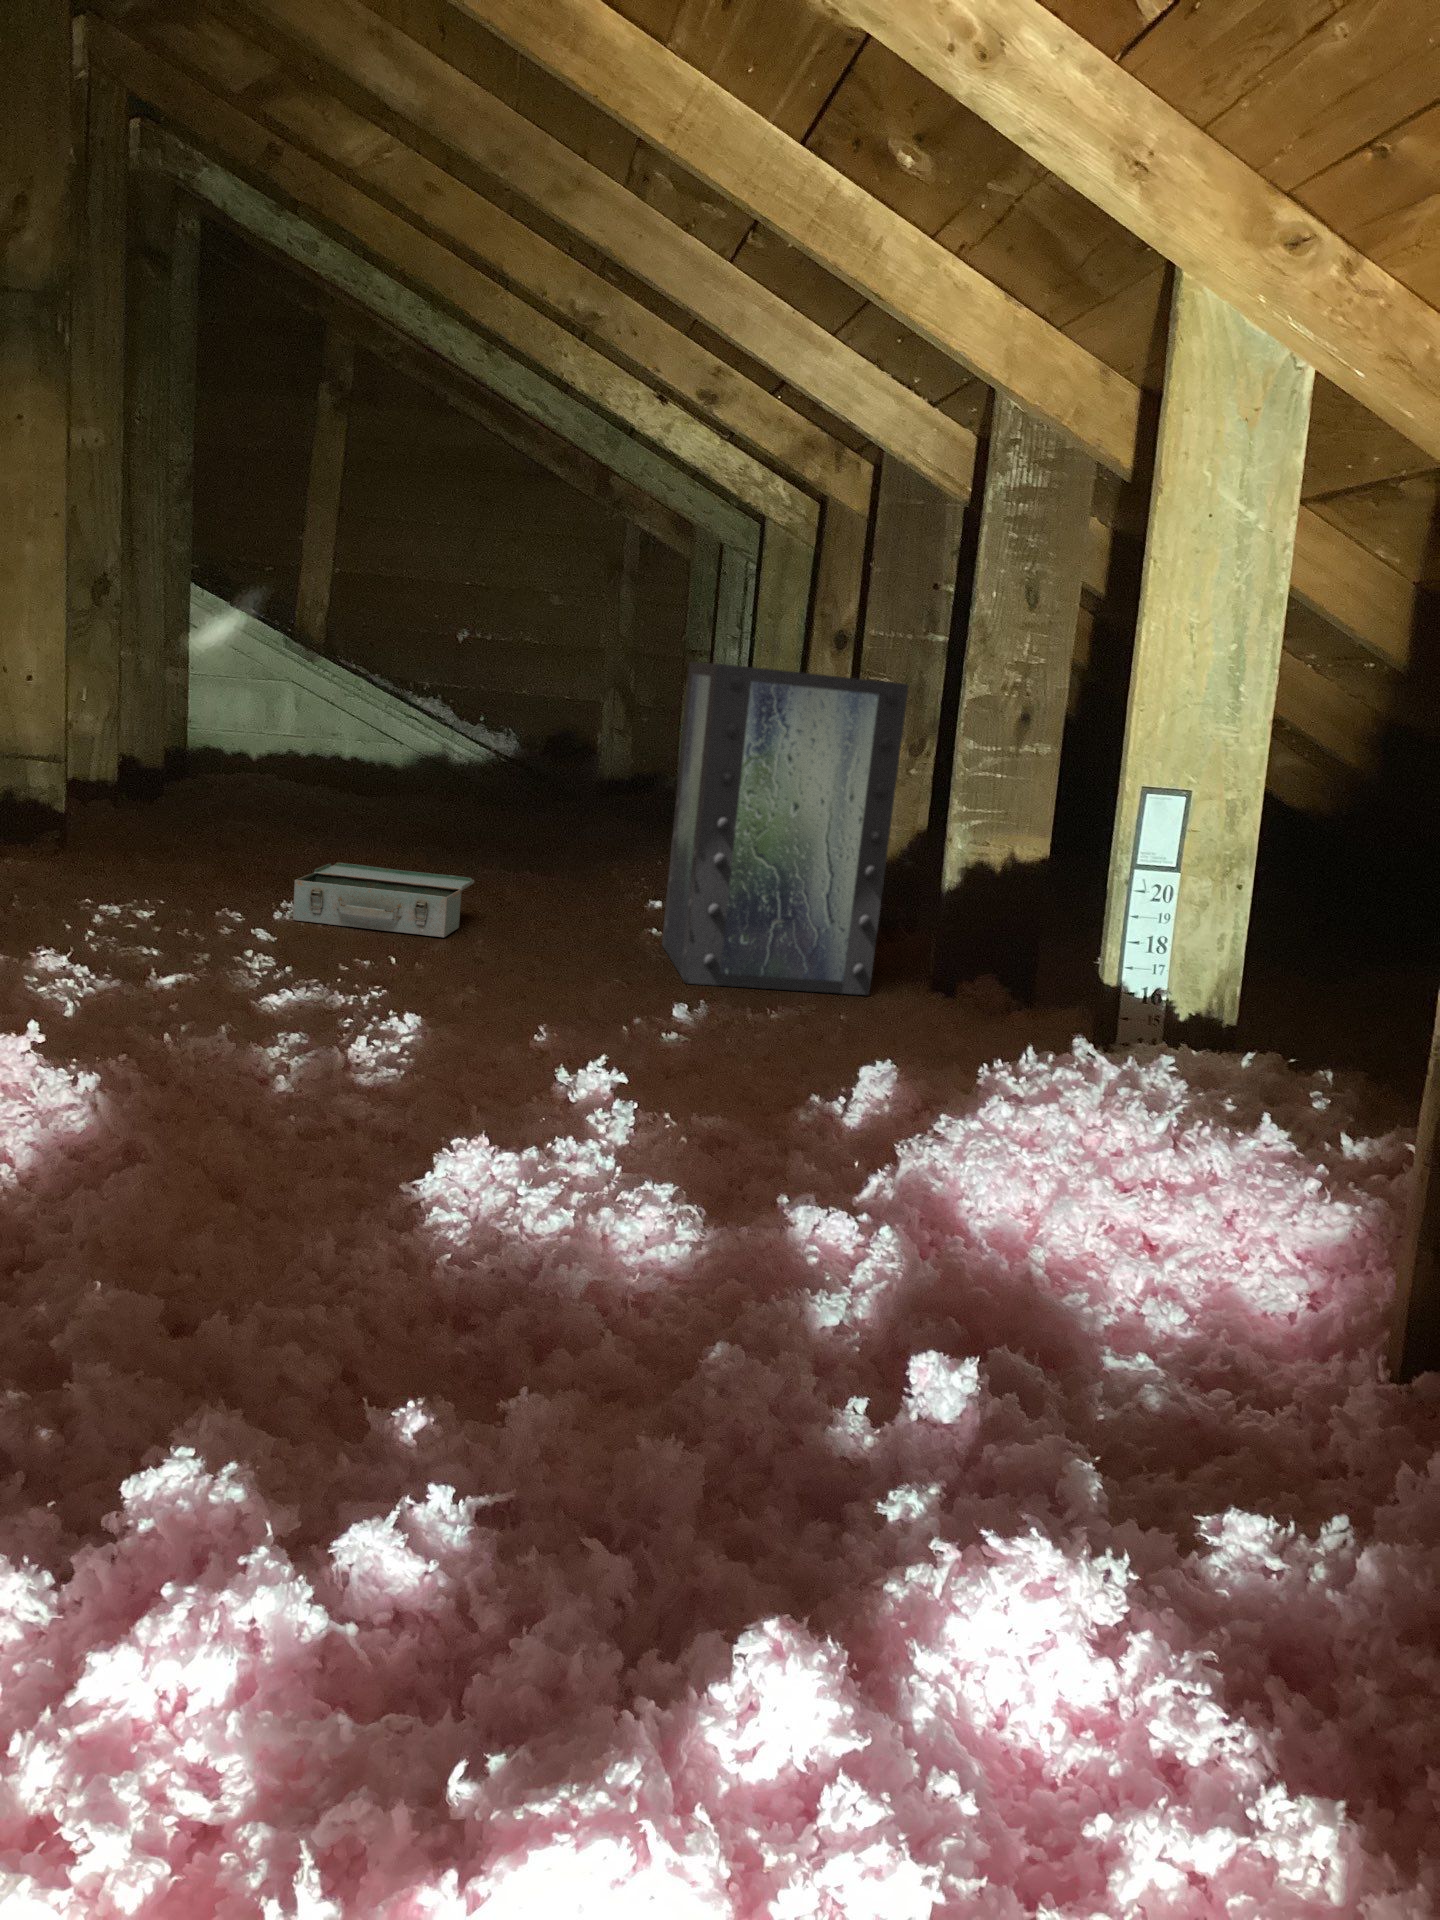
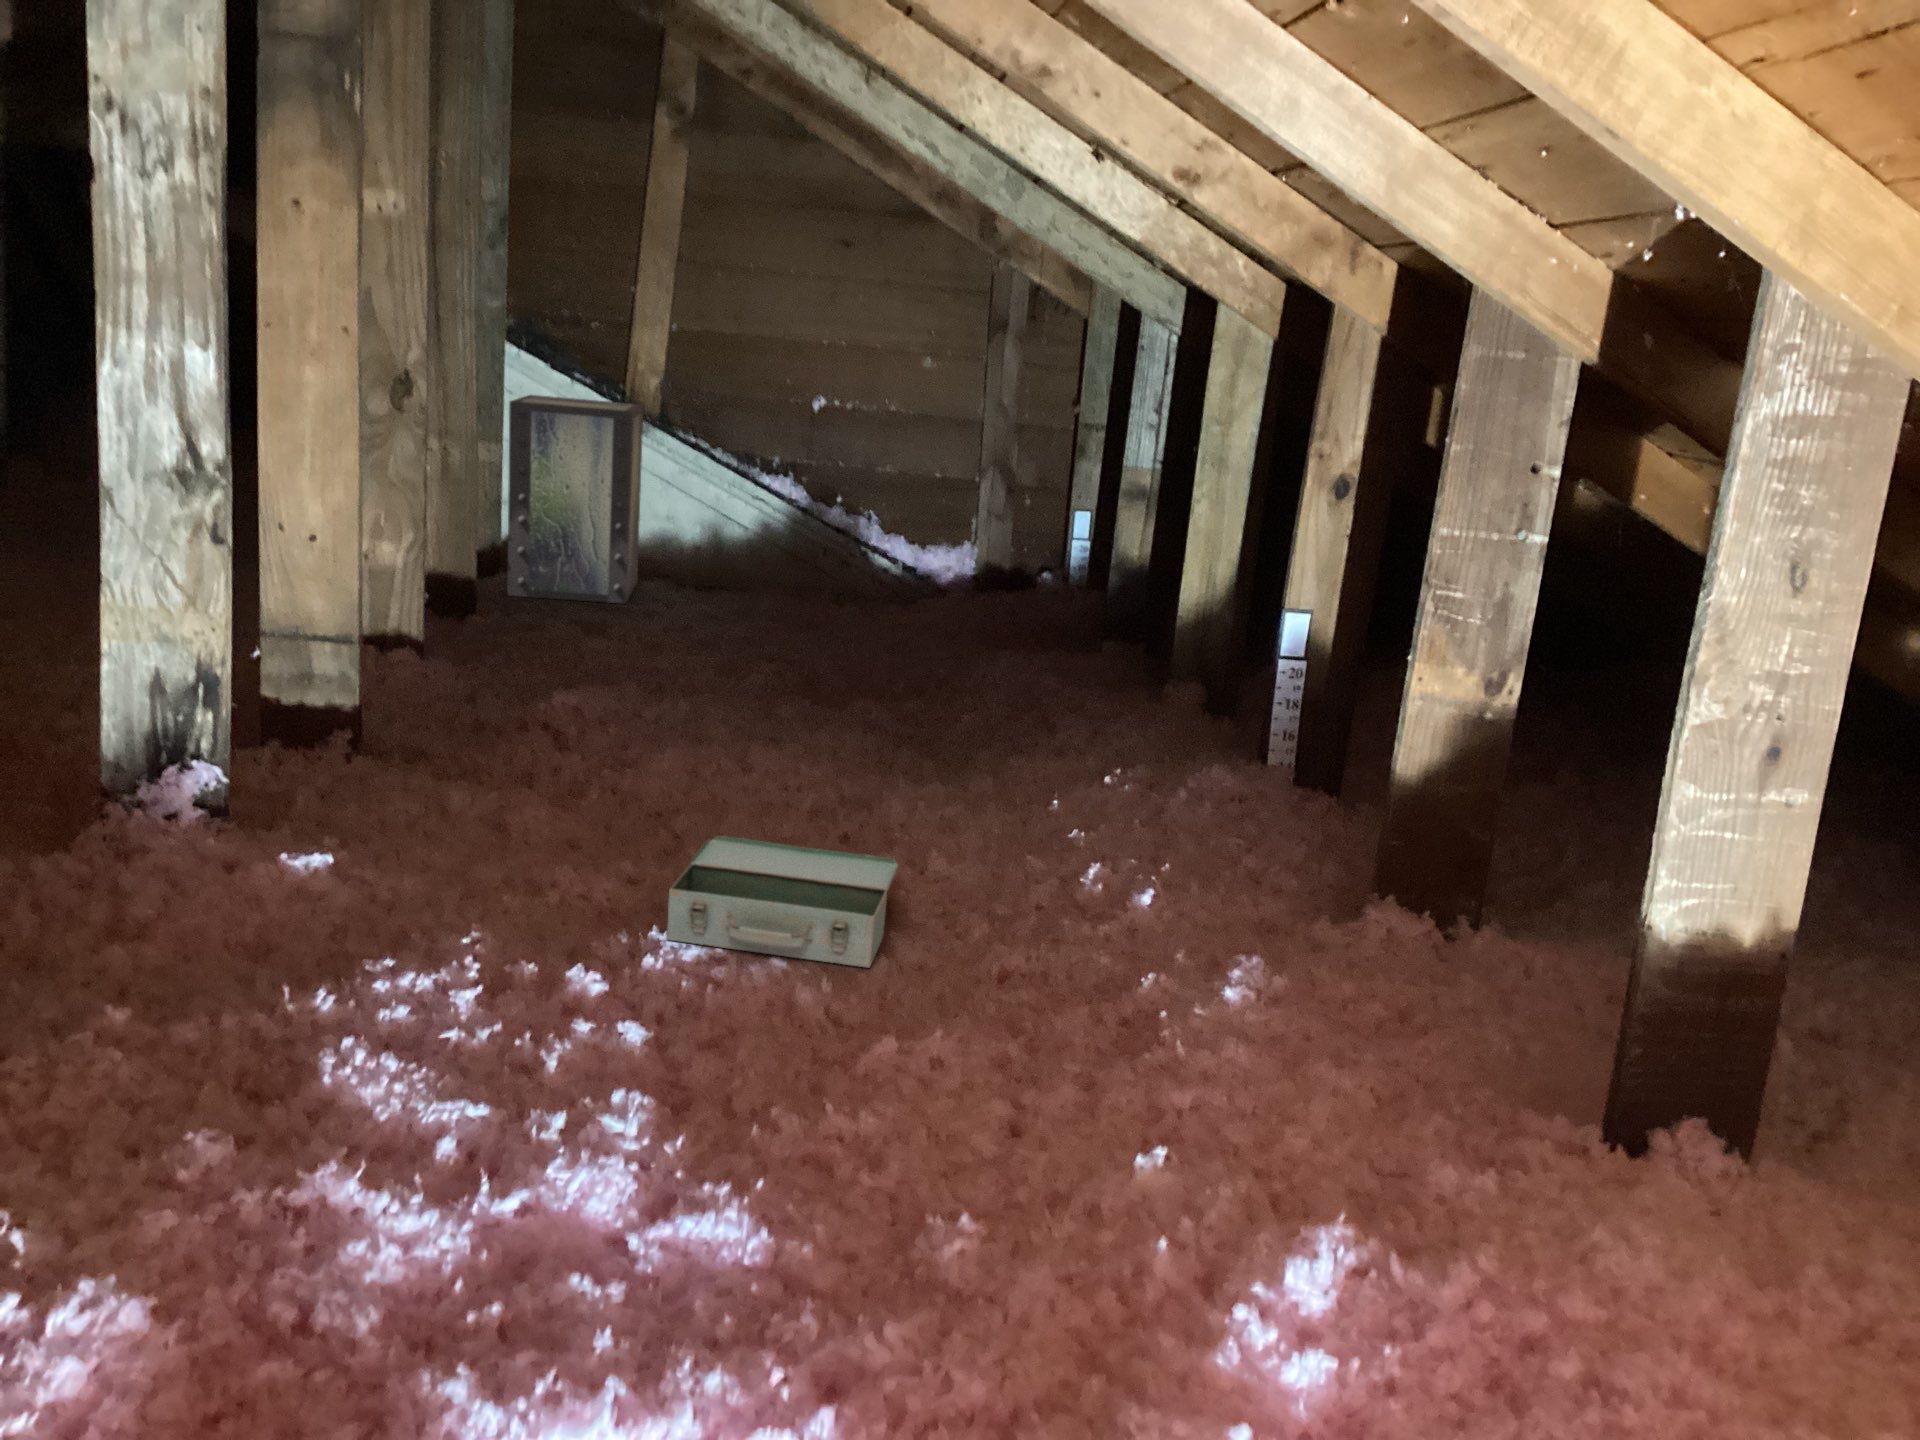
storage box: present [662,662,909,995] -> present [507,395,644,604]

